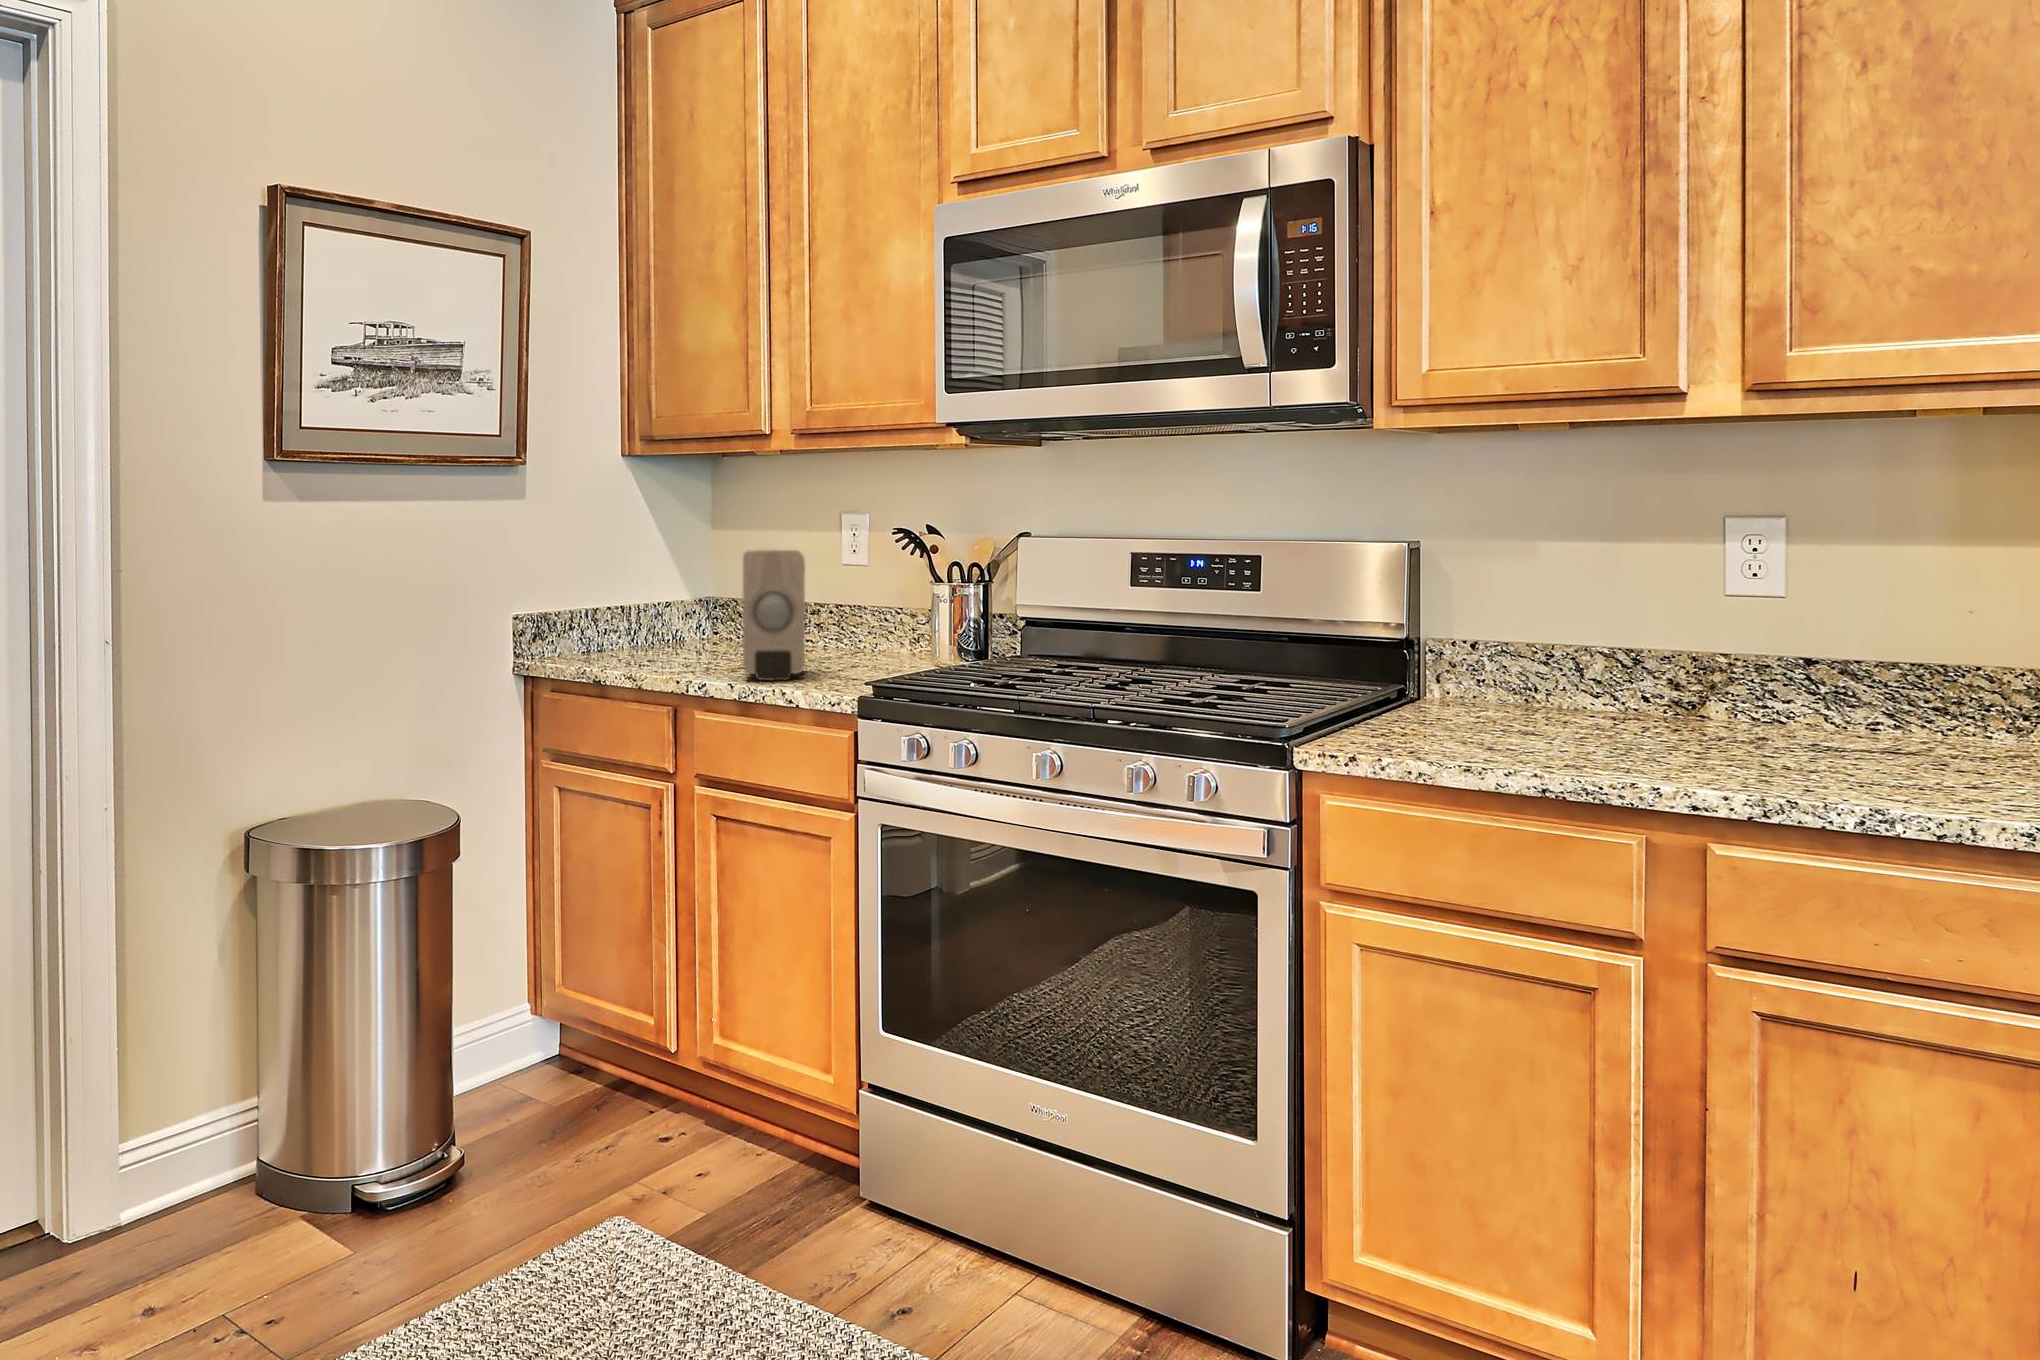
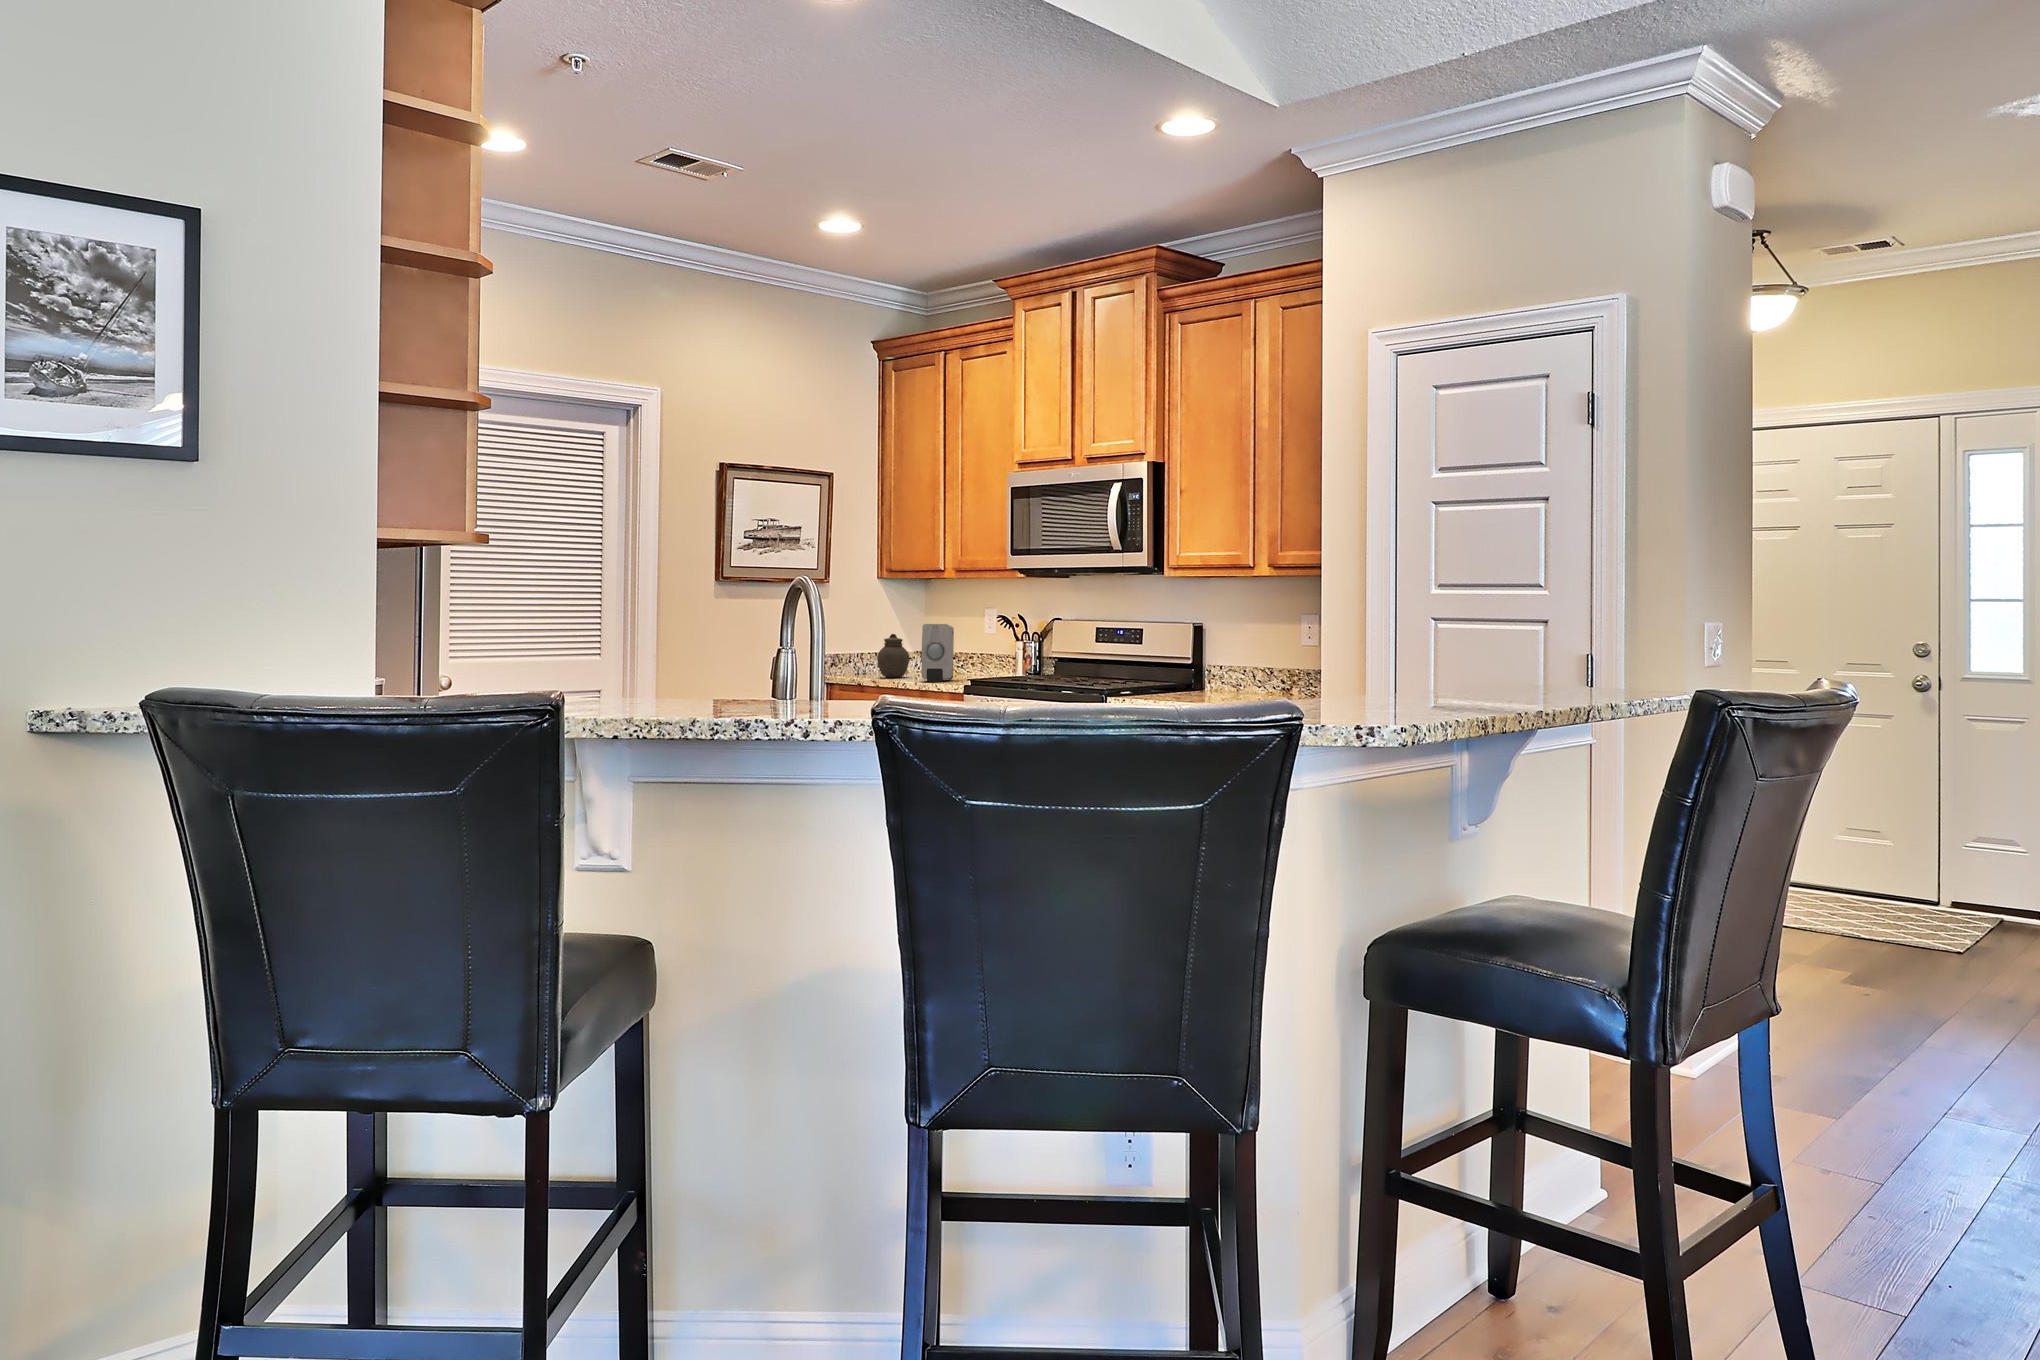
jar: none [631,570,697,662] -> present [877,634,909,678]

